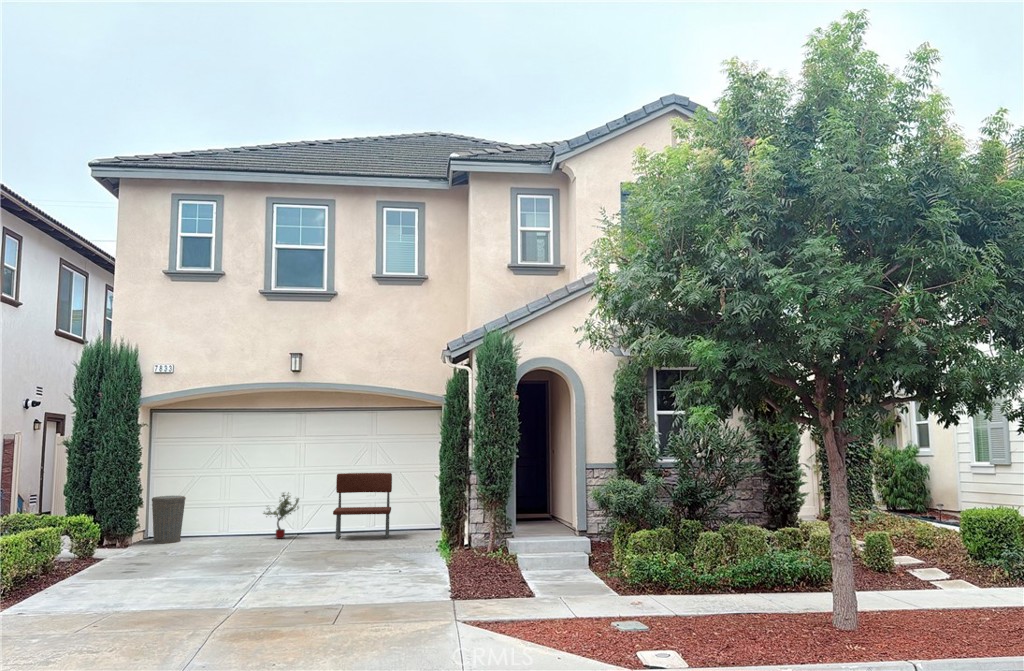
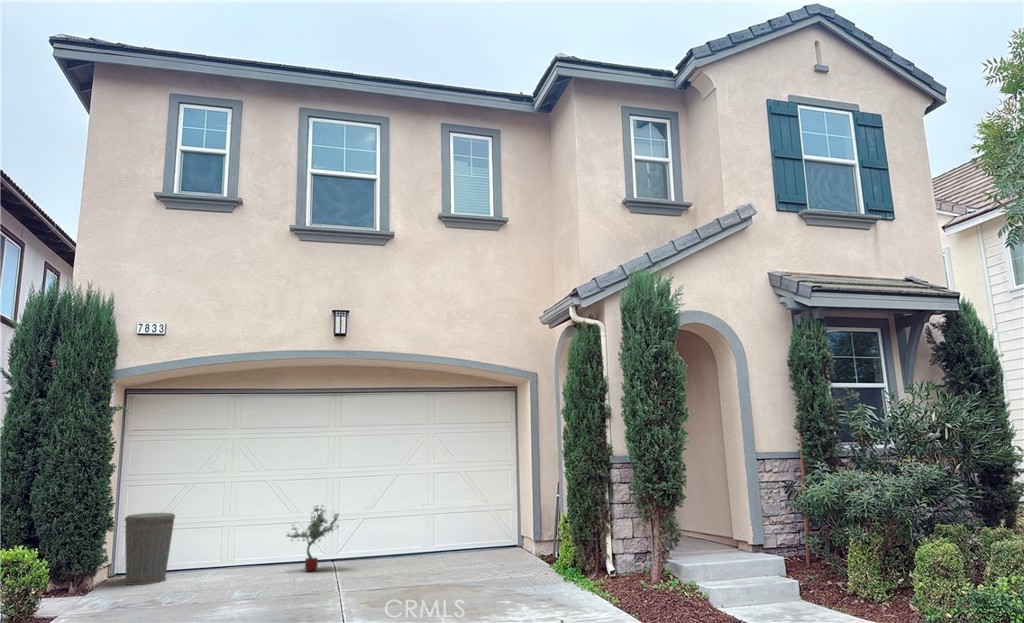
bench: present [333,473,392,539] -> none [389,477,468,571]

